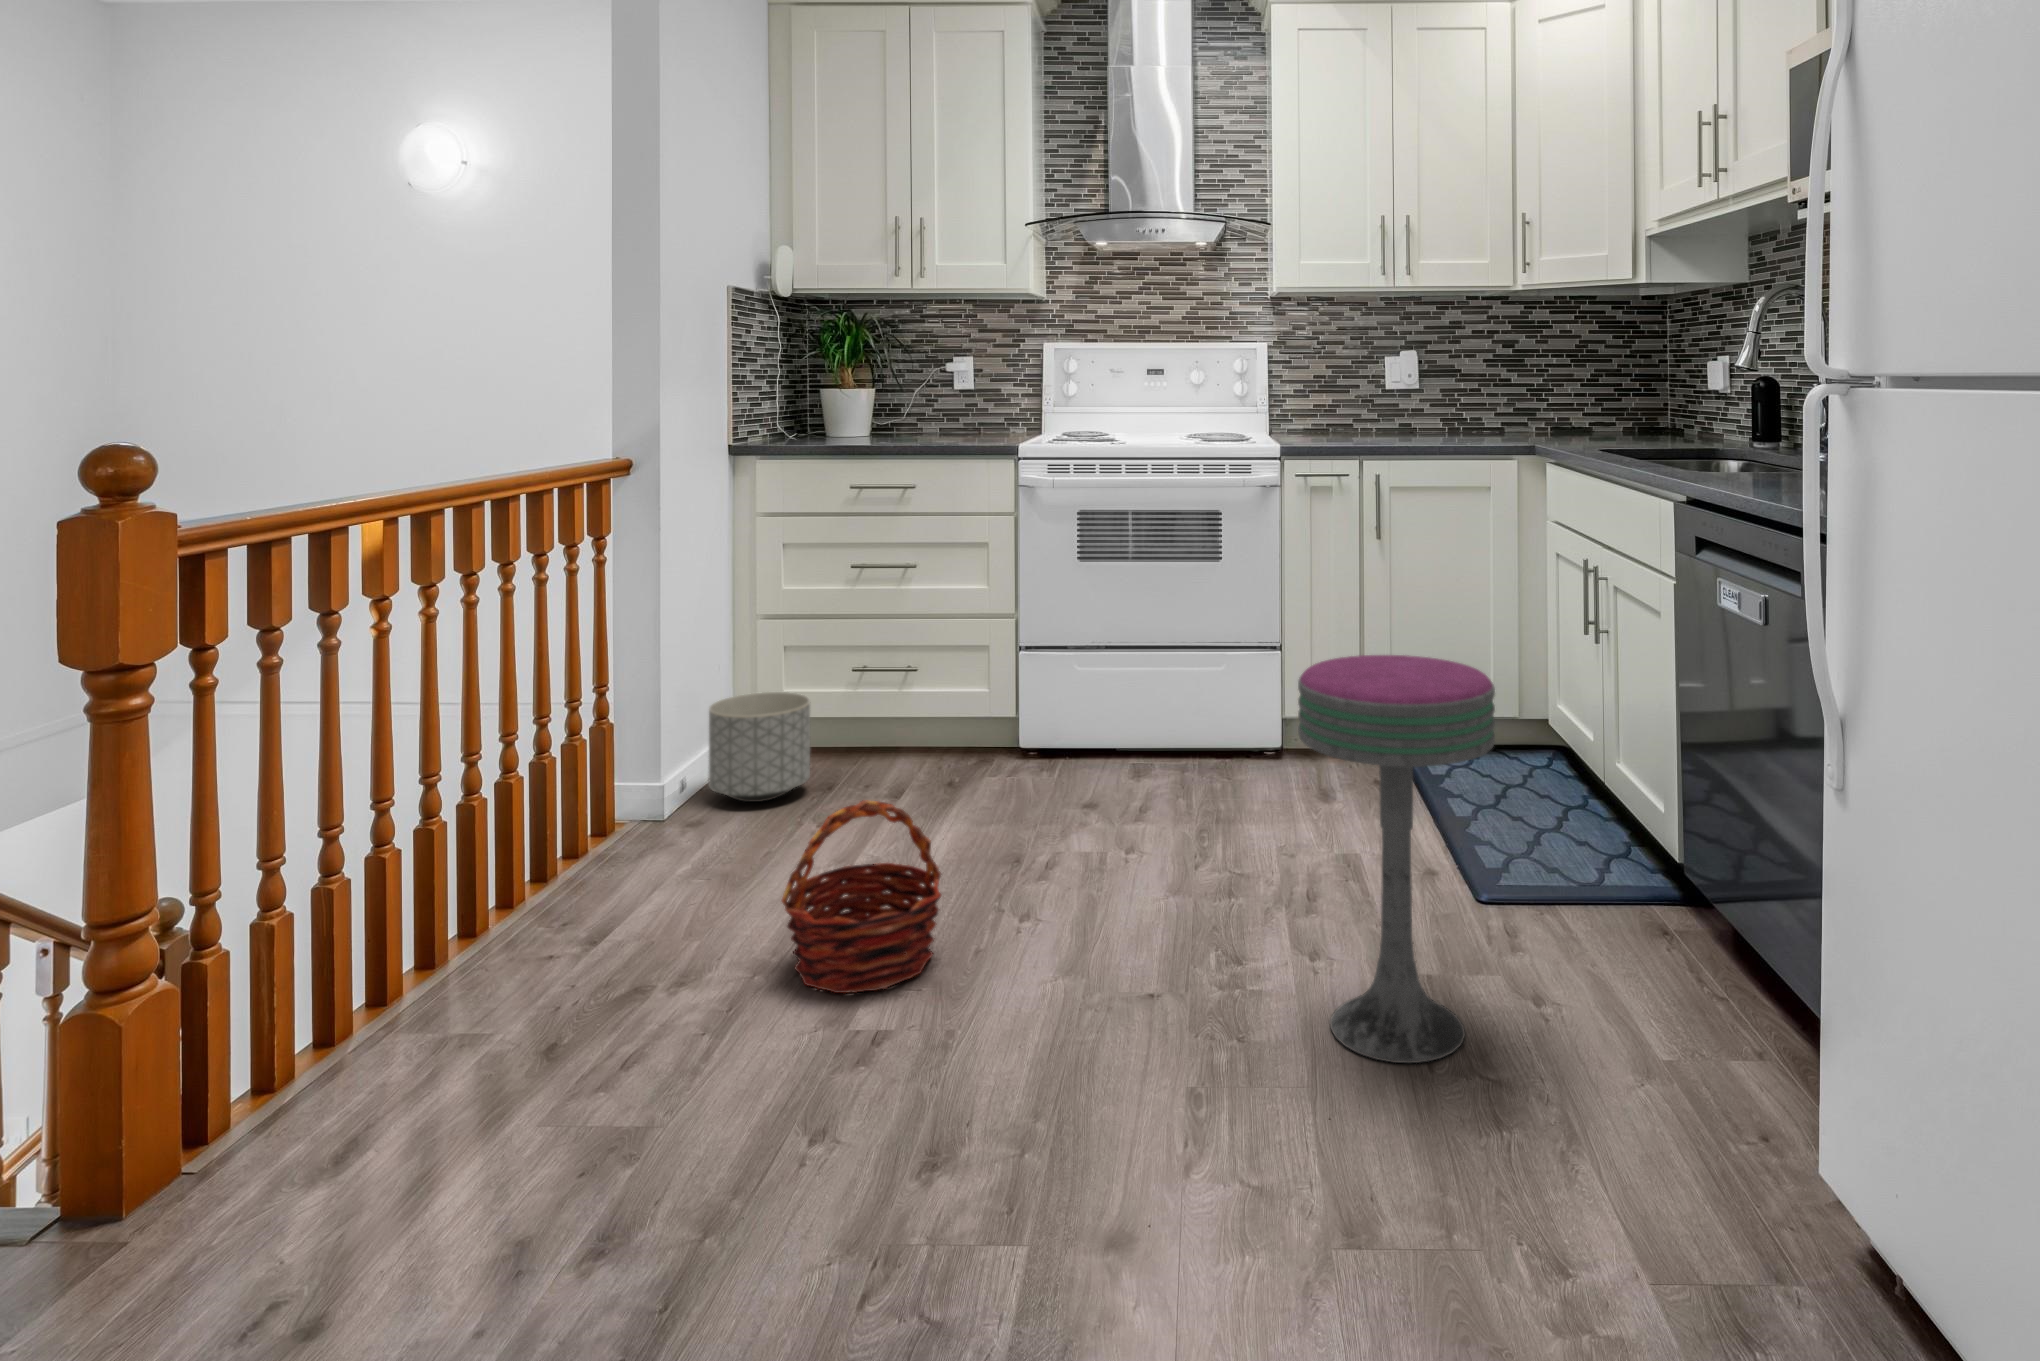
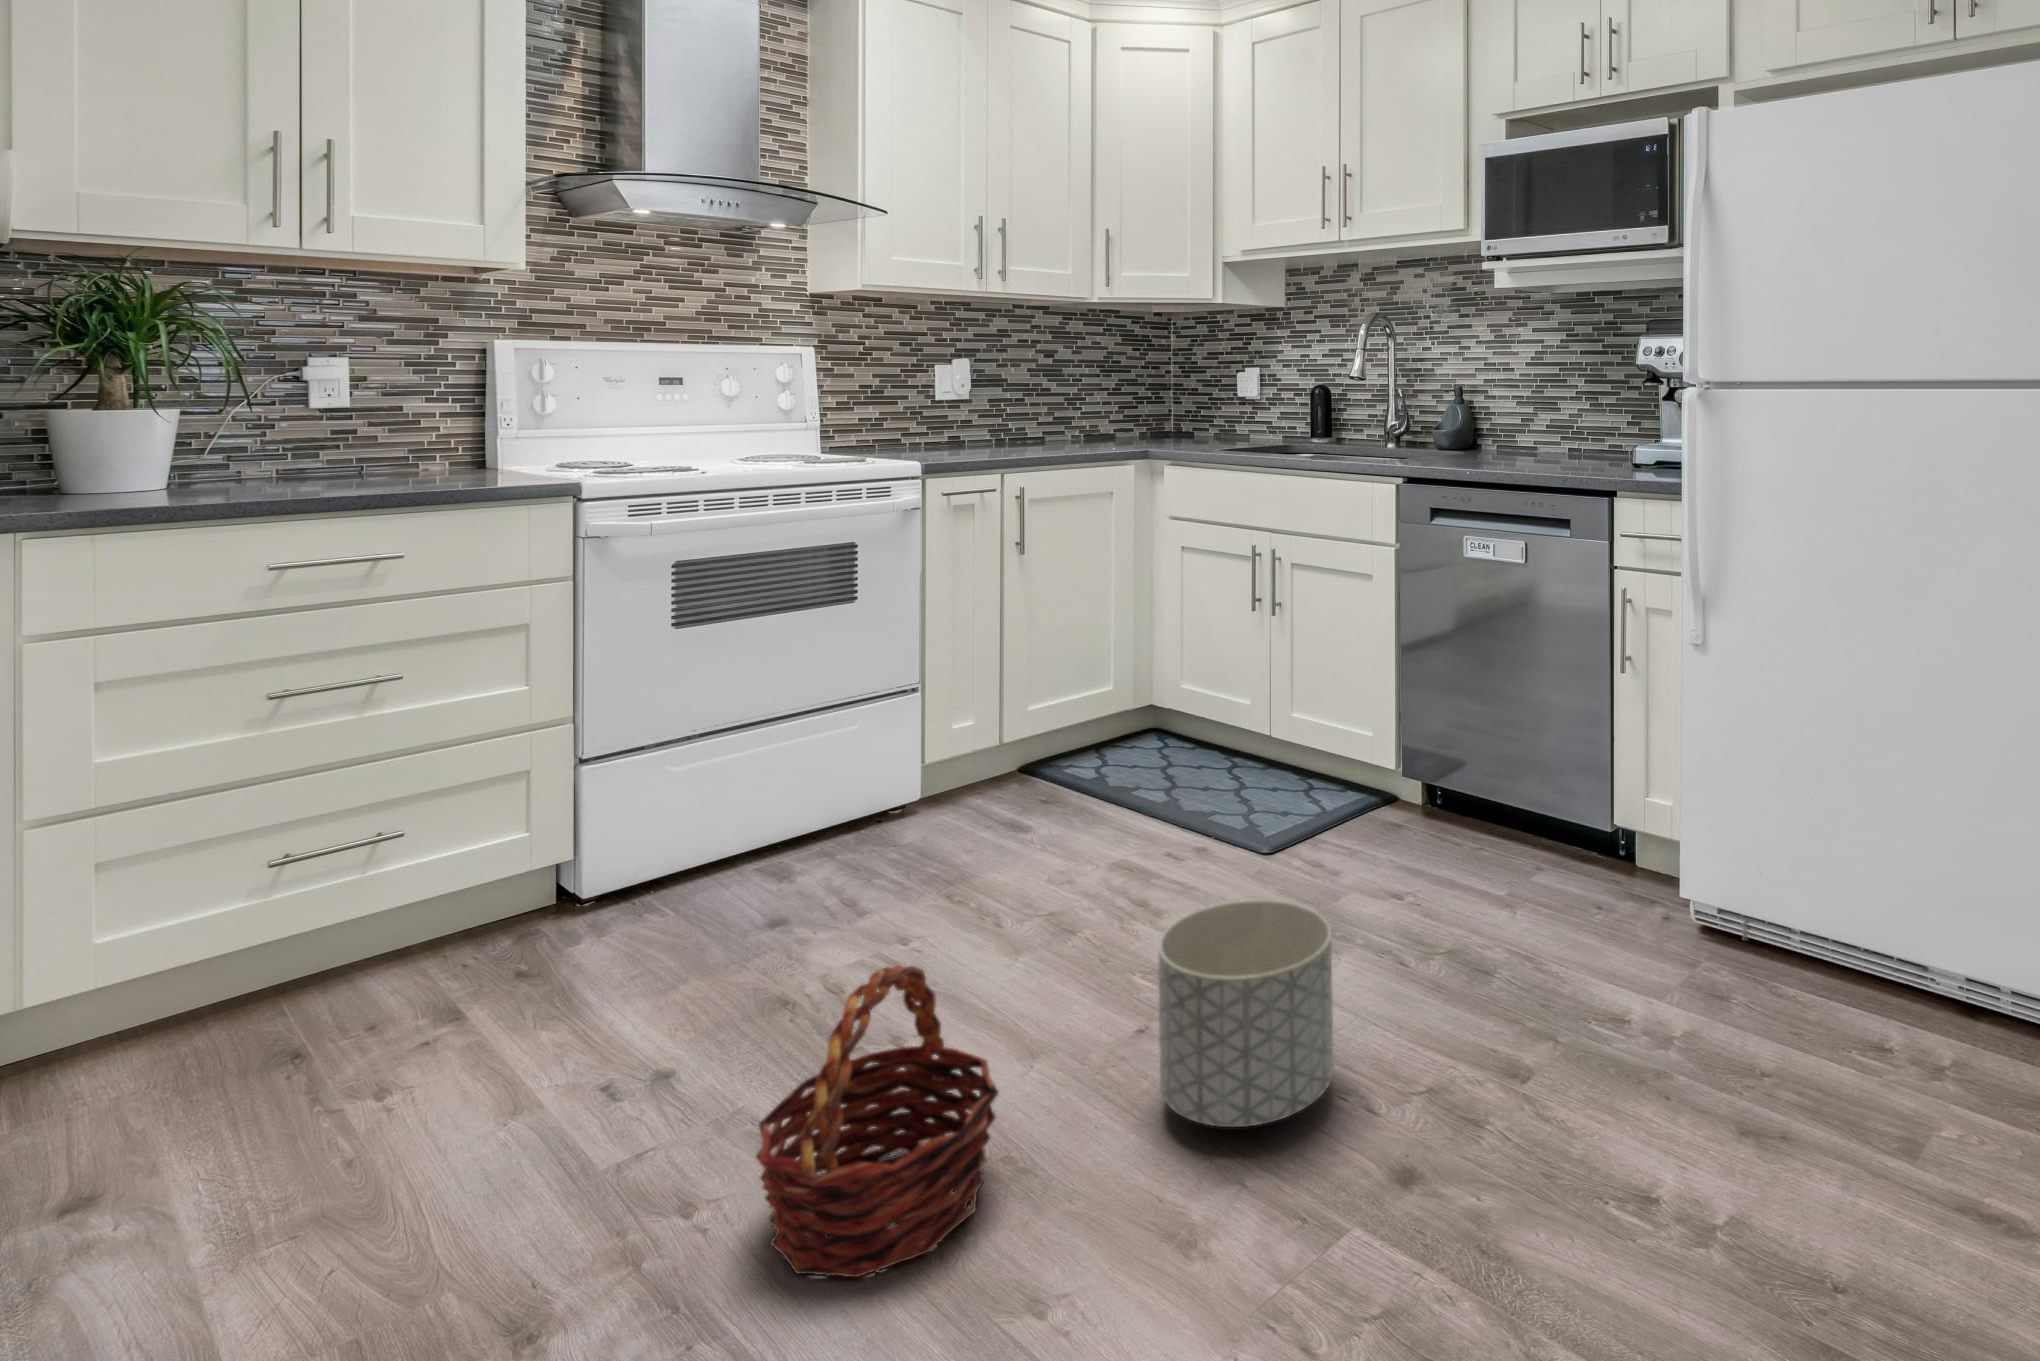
bar stool: present [1298,655,1495,1063] -> none [1359,623,1538,997]
planter: present [709,692,810,802] -> present [1158,900,1333,1127]

